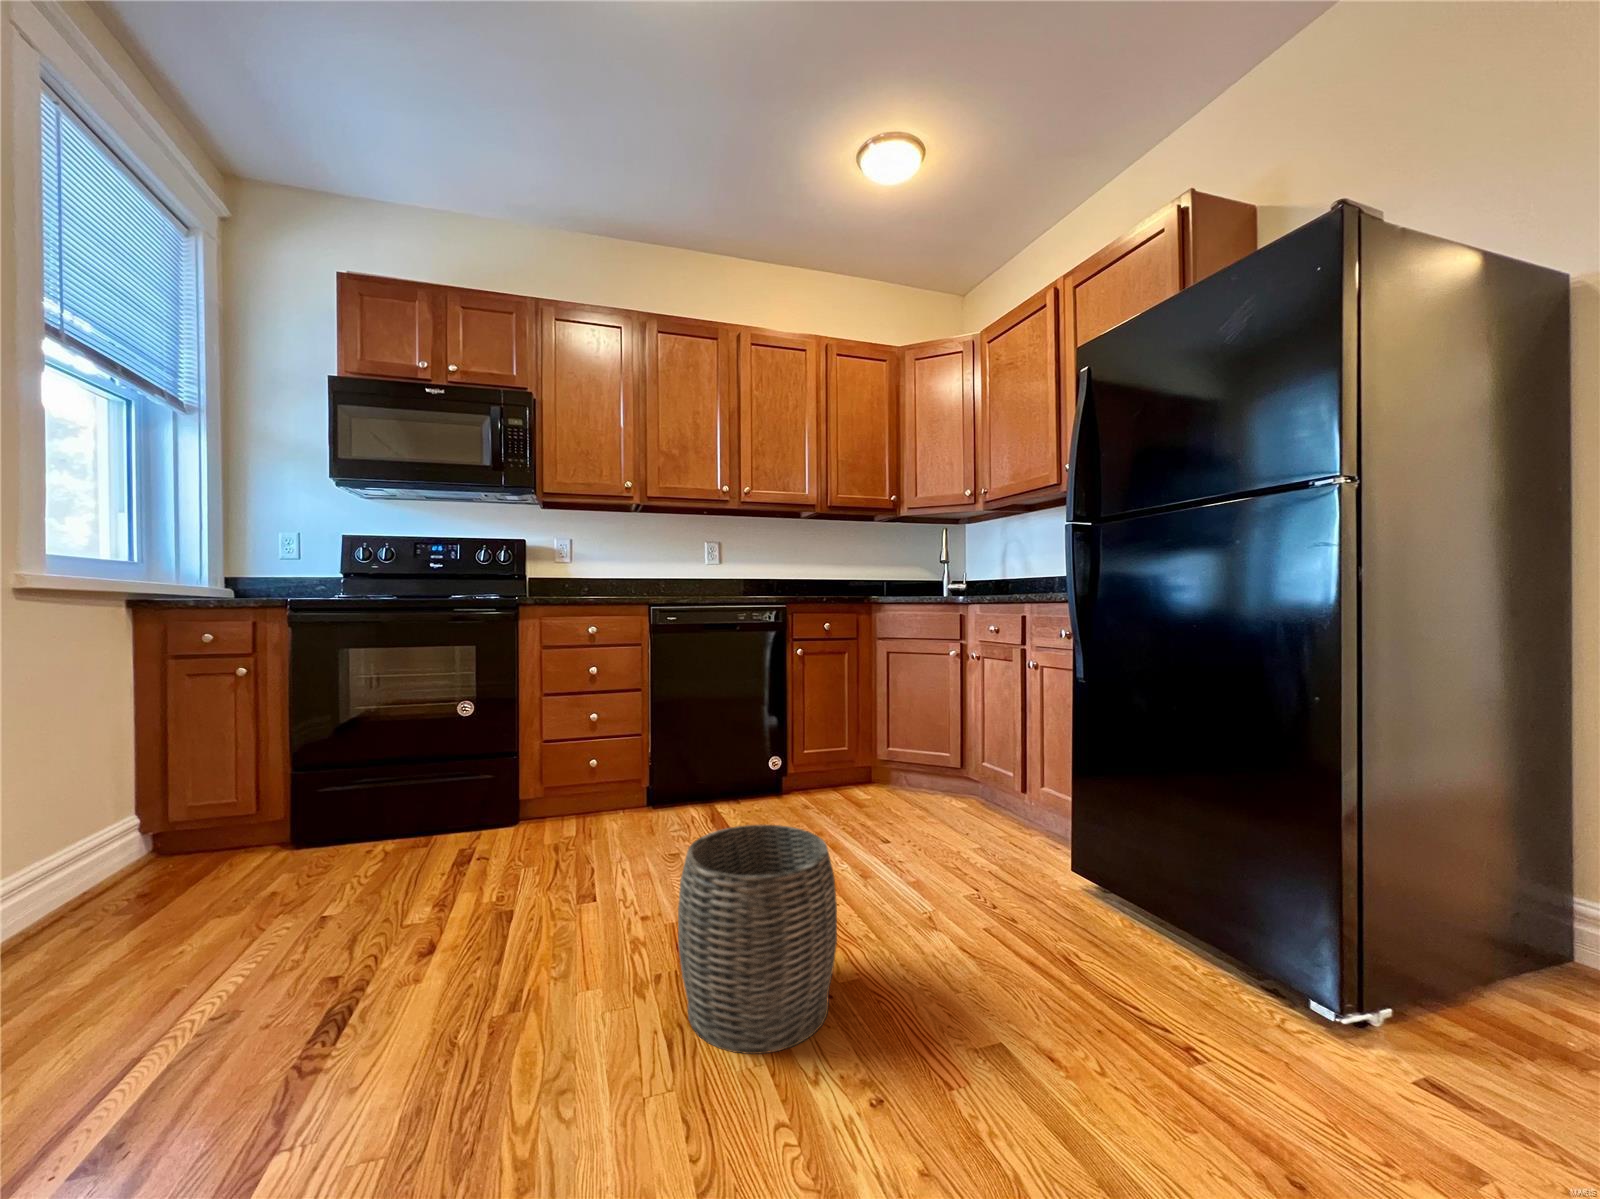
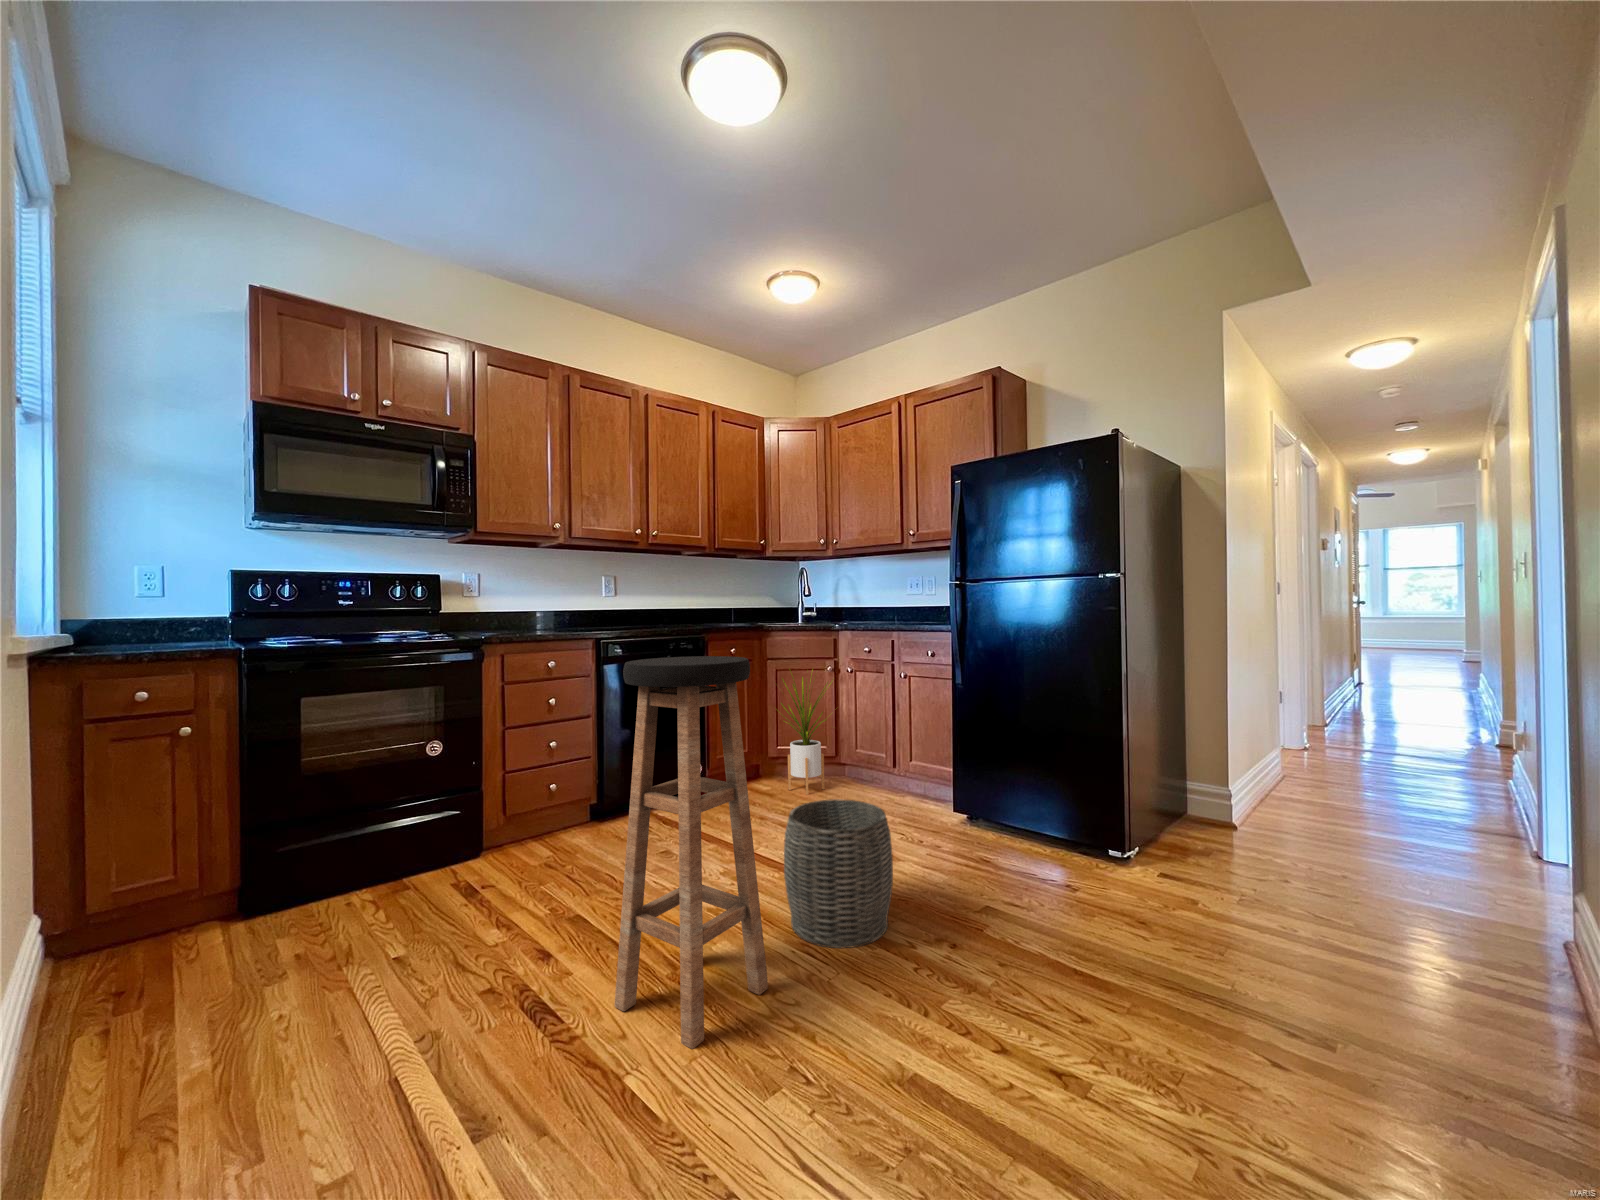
bar stool: none [381,611,569,1141] -> present [615,656,768,1049]
house plant: none [870,649,954,813] -> present [777,671,833,795]

